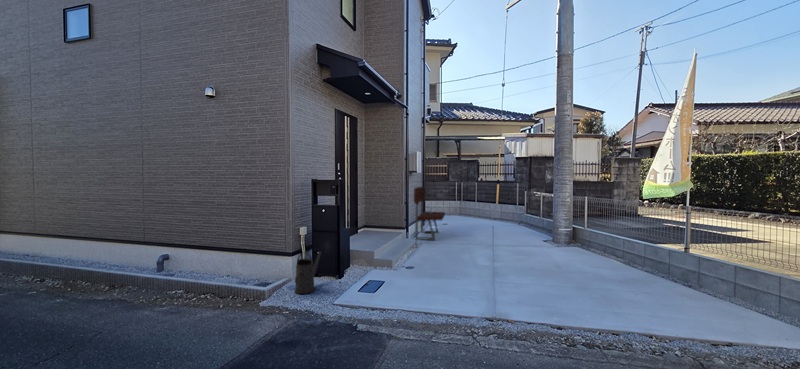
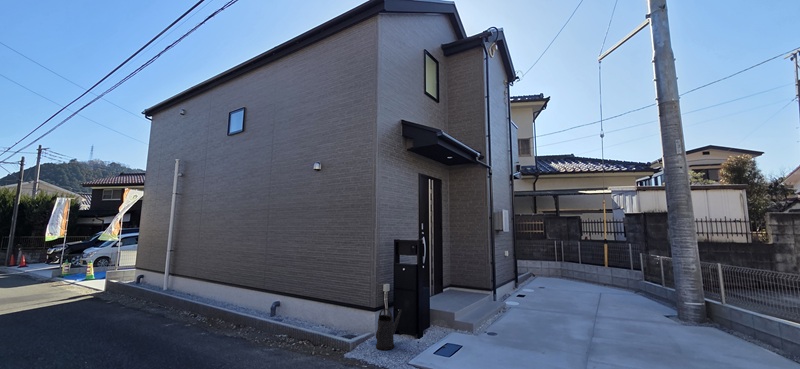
bench: present [414,187,445,240] -> none [501,246,539,306]

